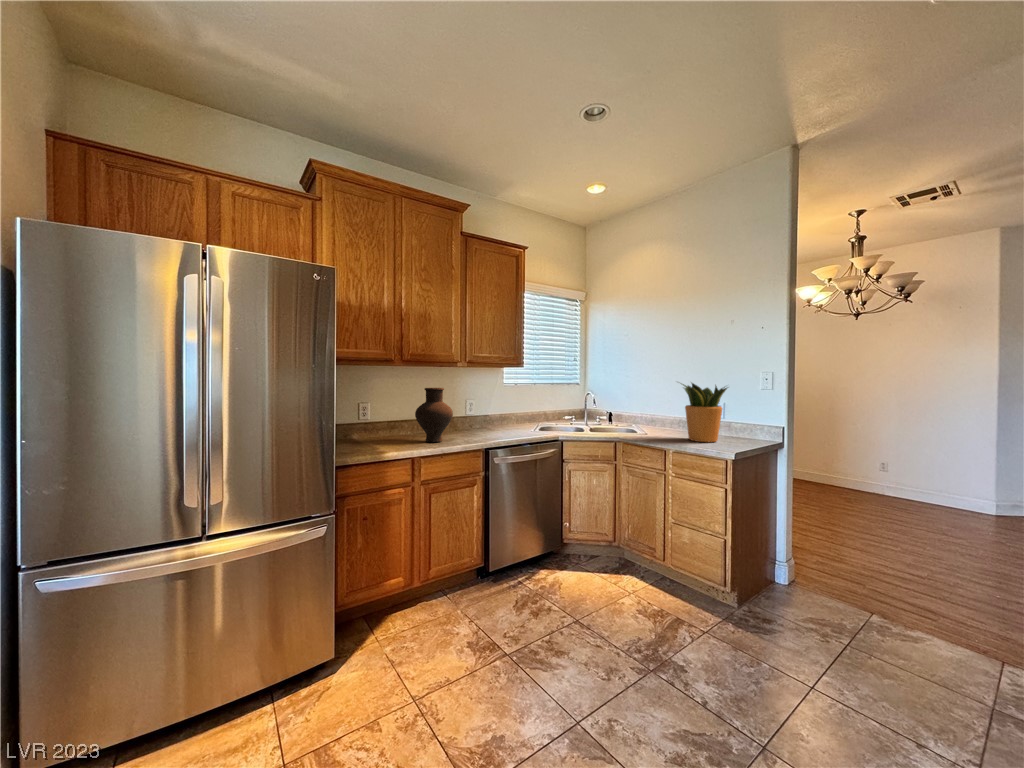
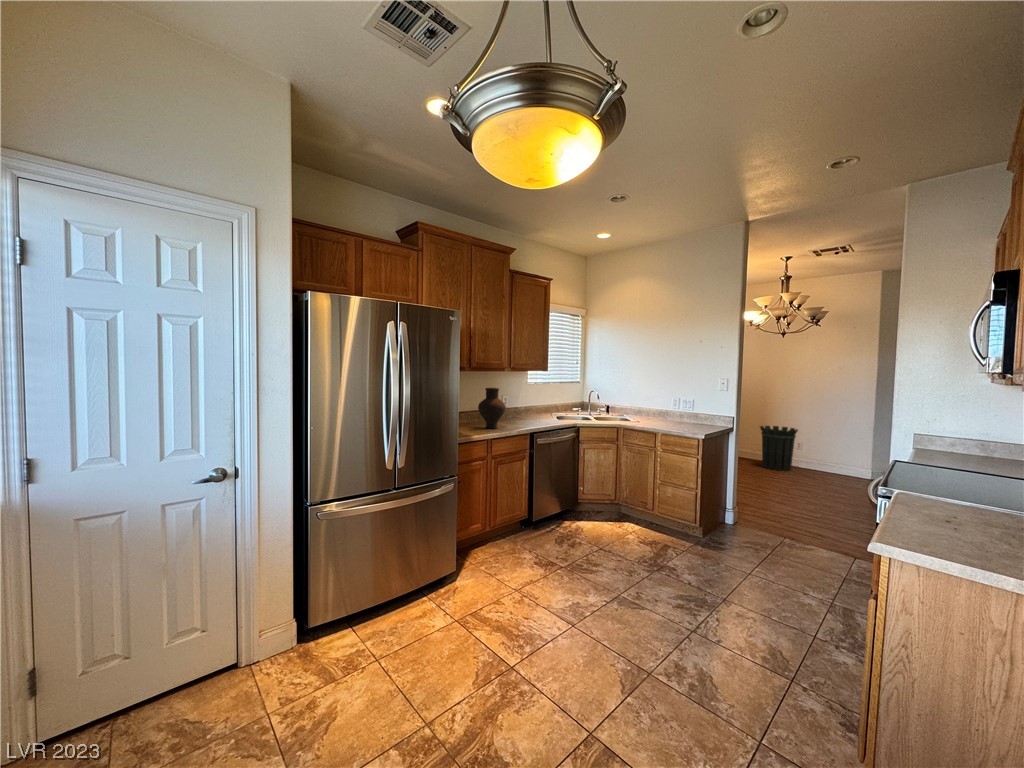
potted plant: present [682,383,727,442] -> none [661,383,700,428]
waste bin: none [825,440,881,500] -> present [760,426,798,471]

